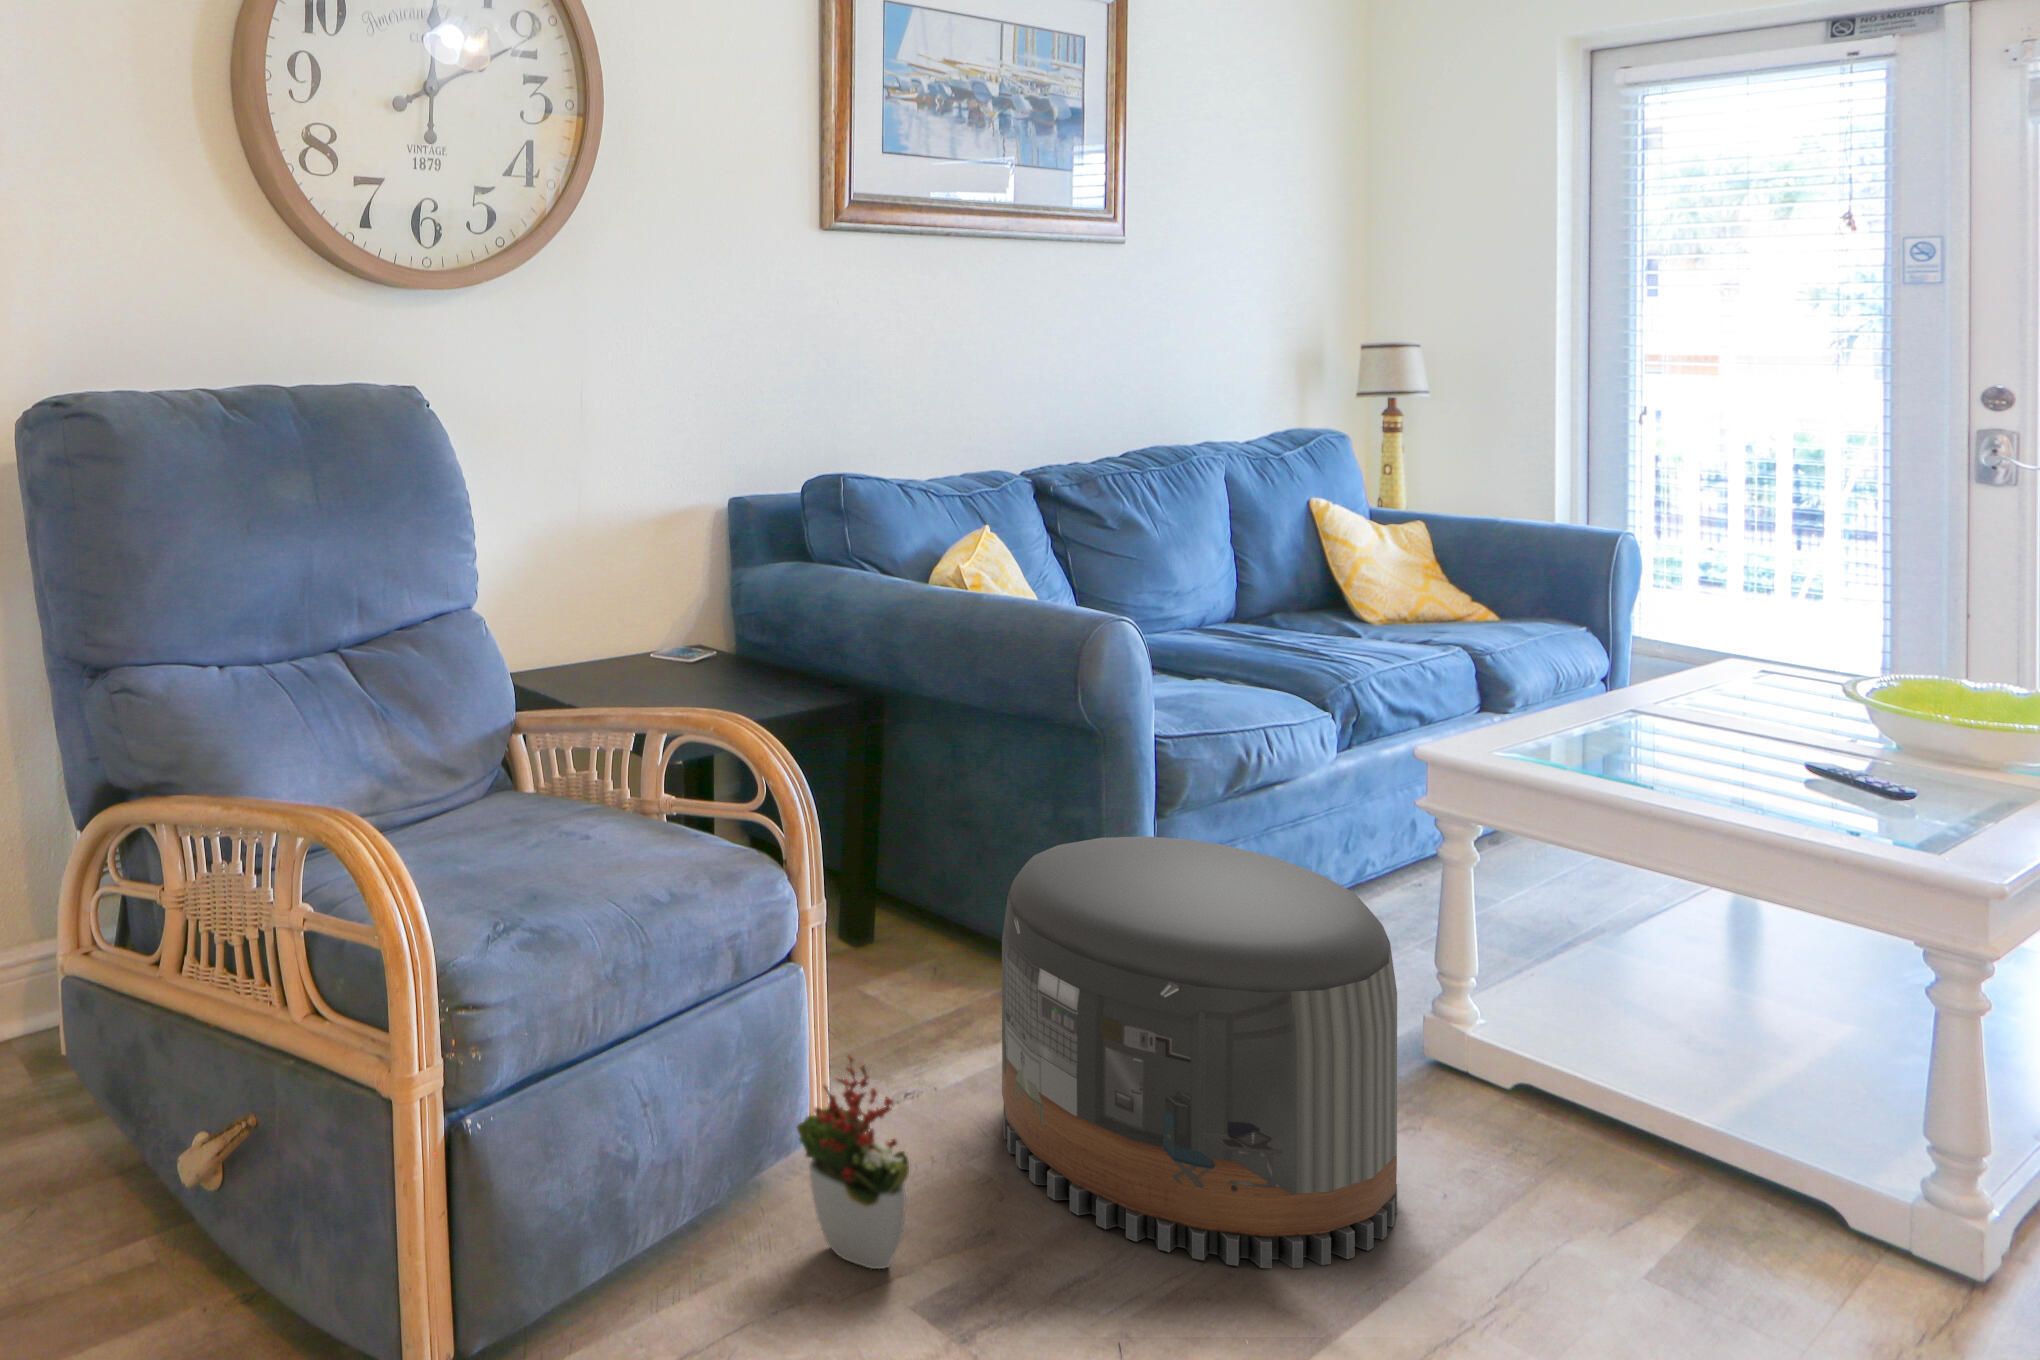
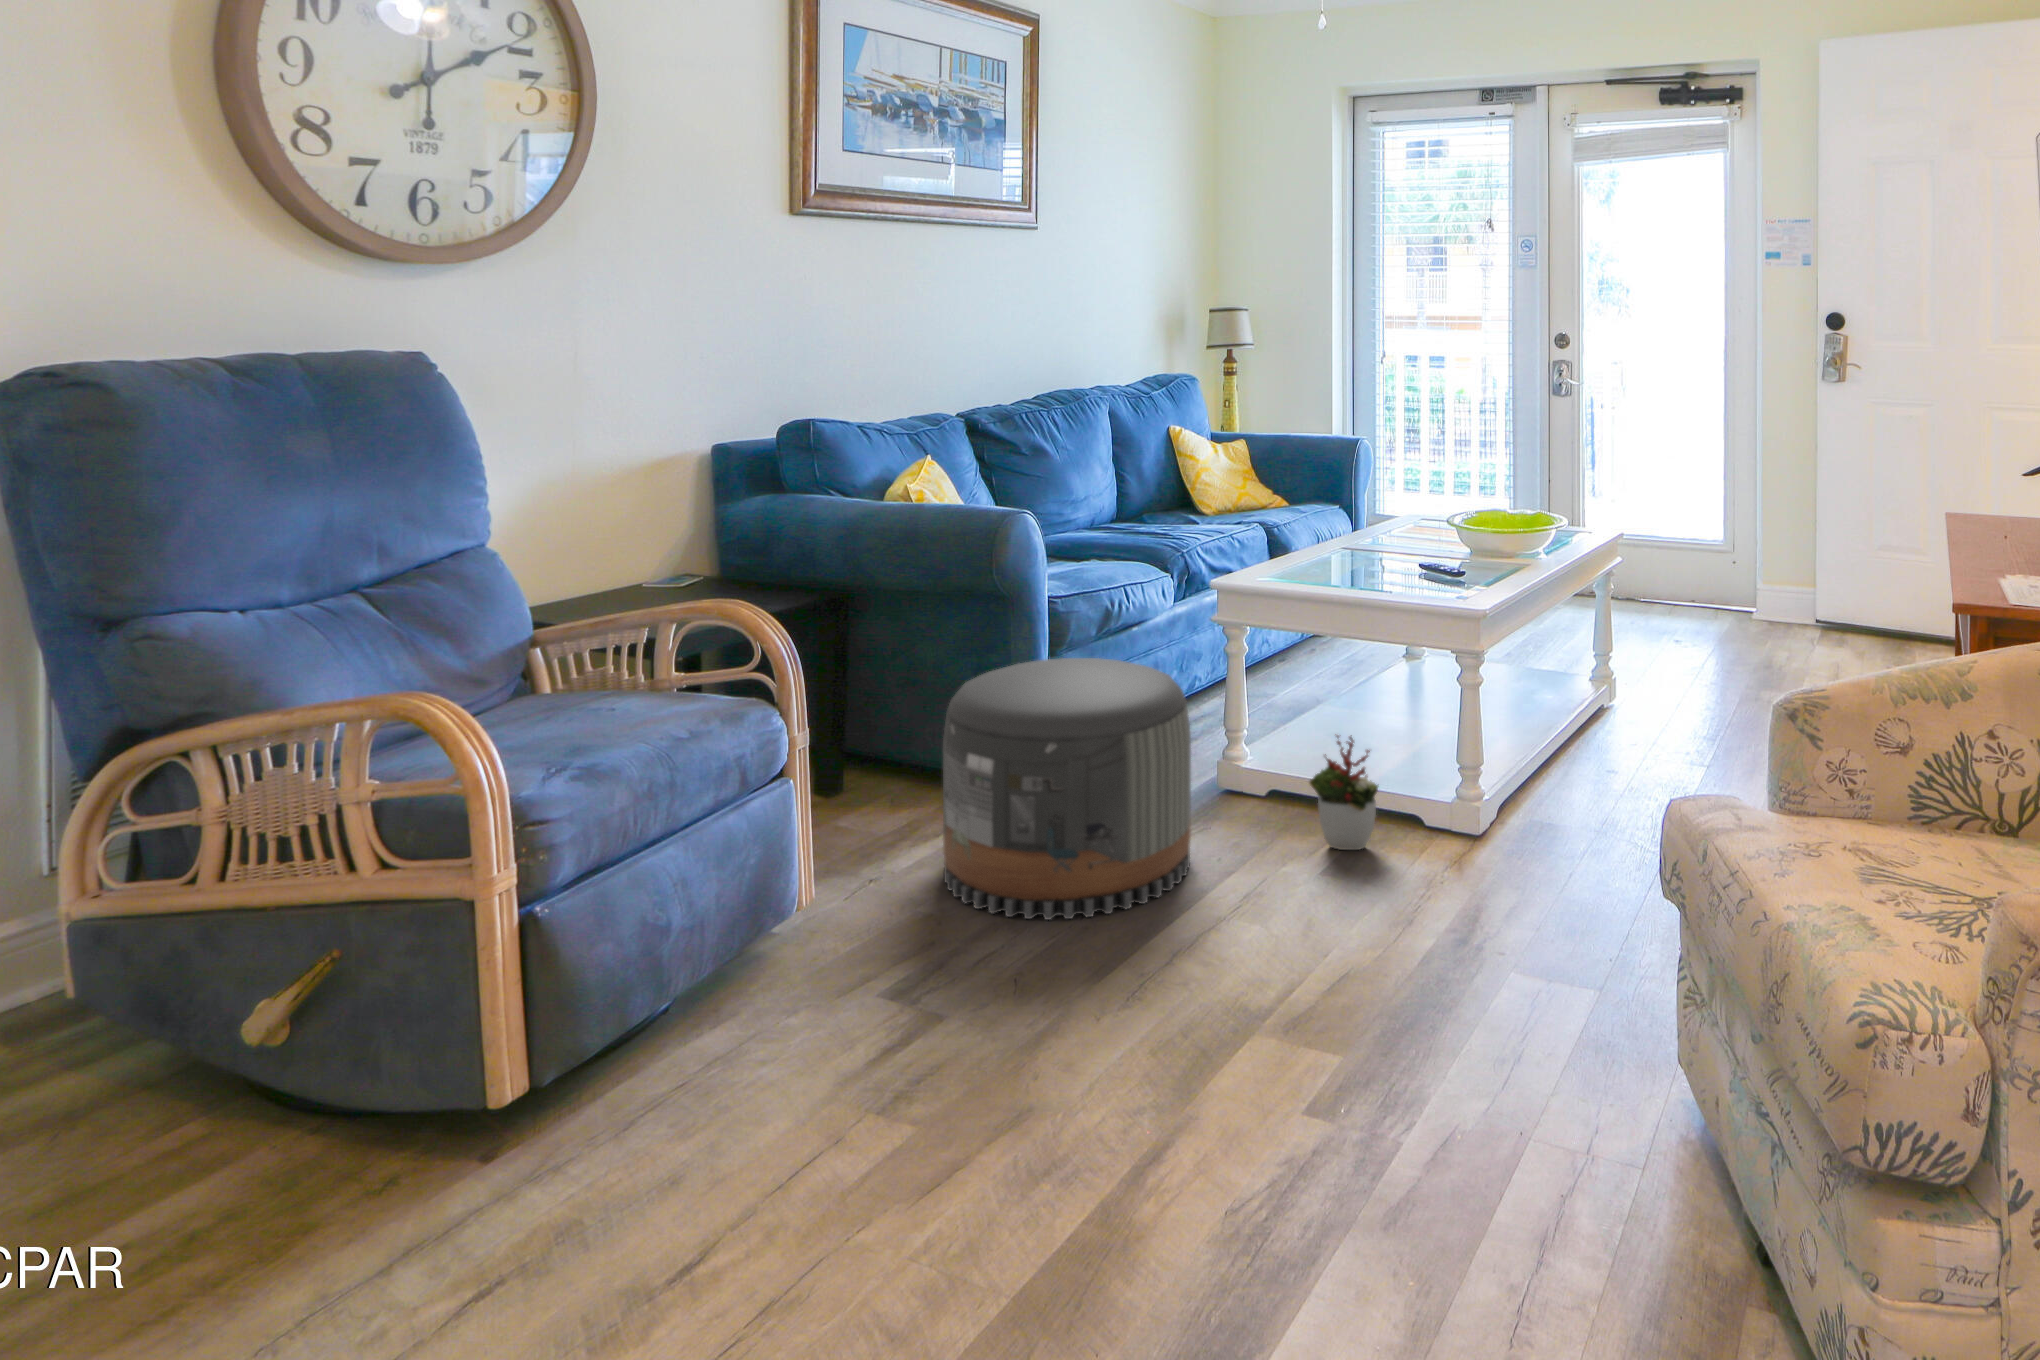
decorative plant: present [797,1054,909,1269] -> present [1310,735,1379,850]

